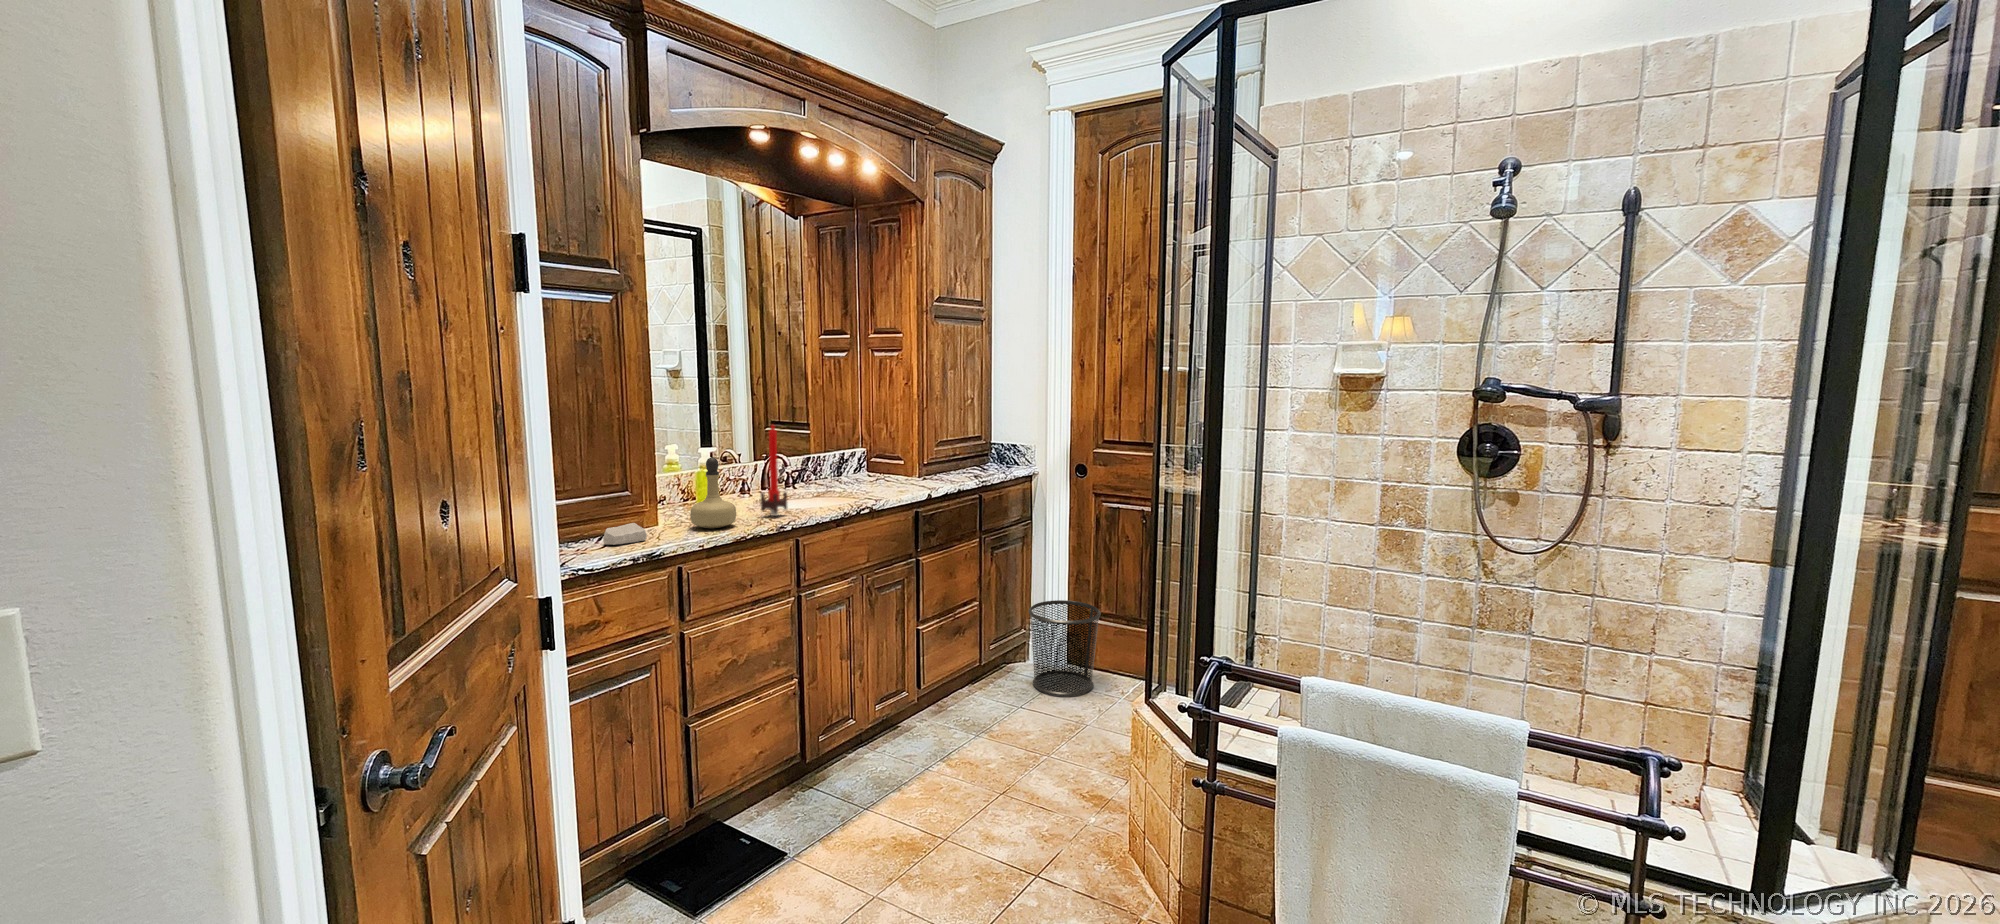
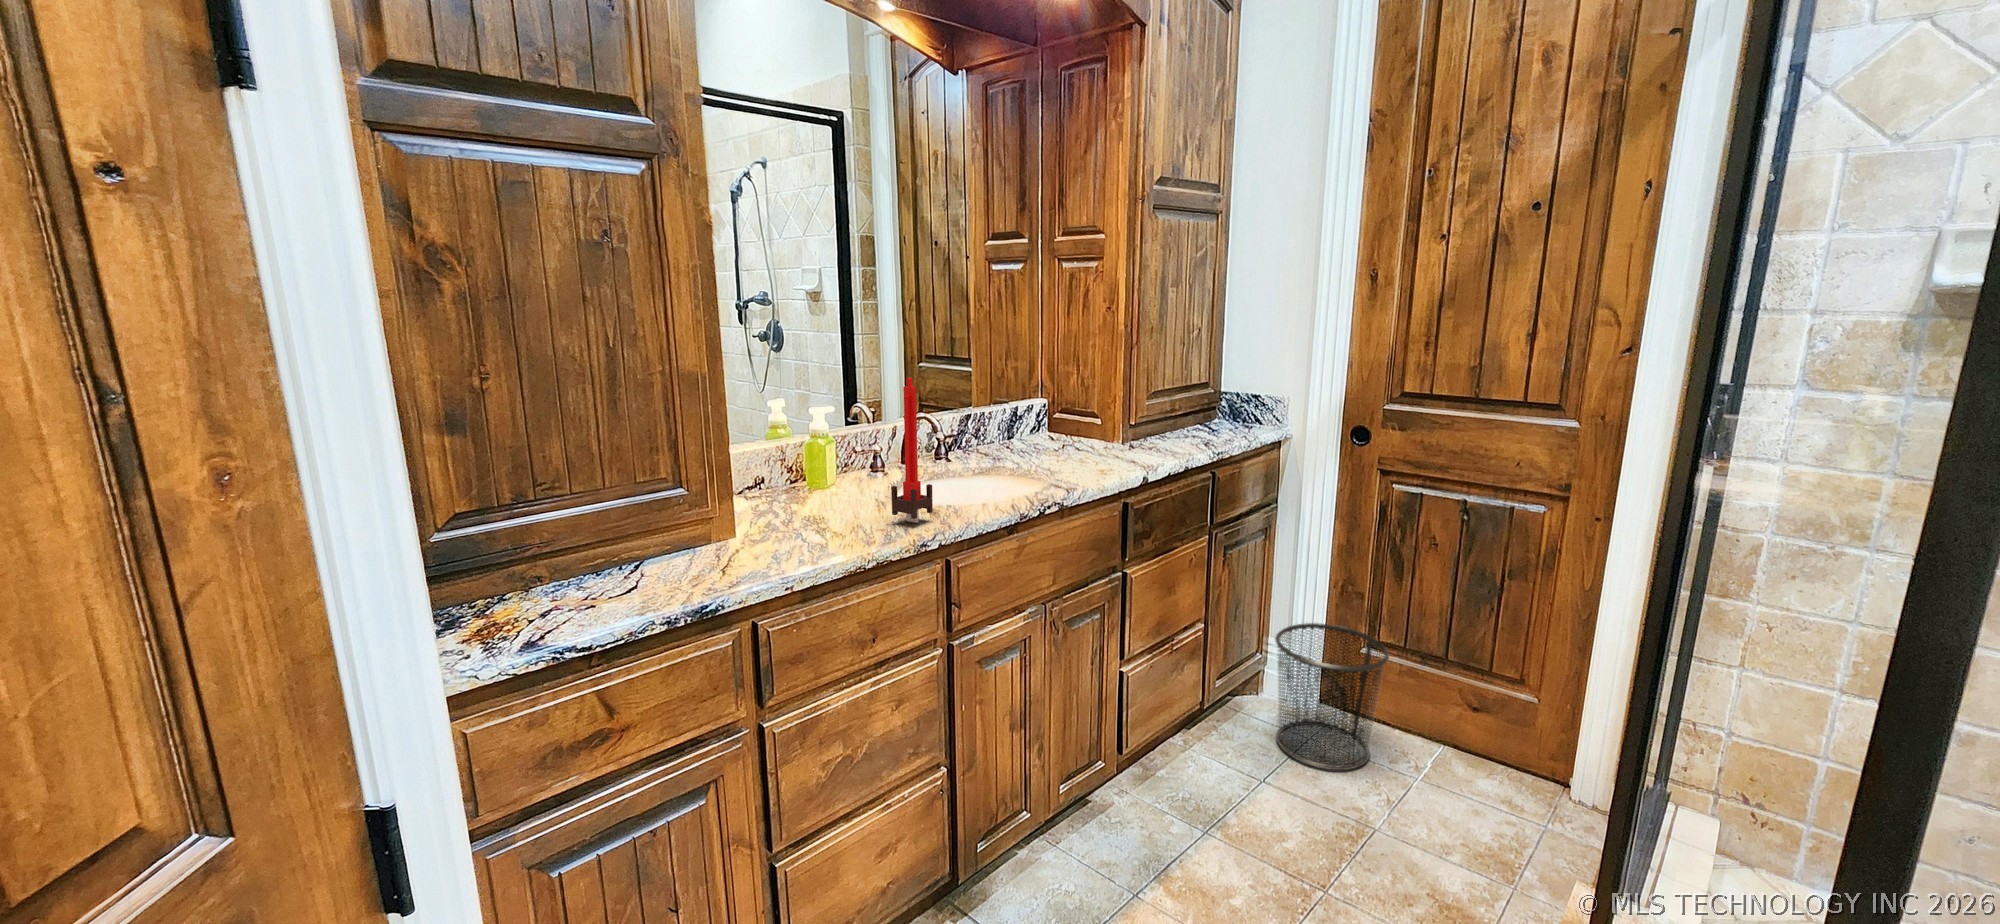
perfume bottle: present [690,457,736,528] -> none [779,434,851,549]
soap bar: present [603,523,647,545] -> none [632,545,703,587]

